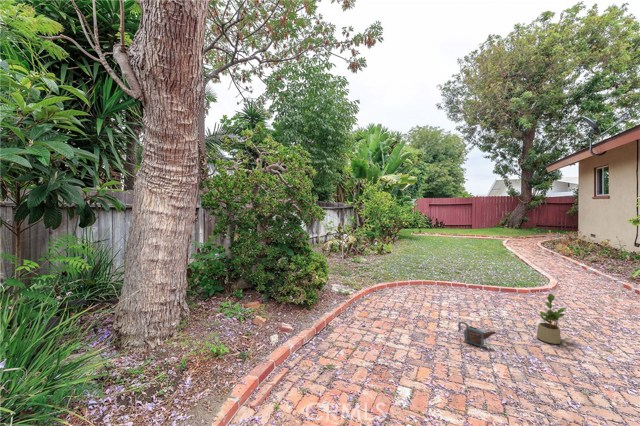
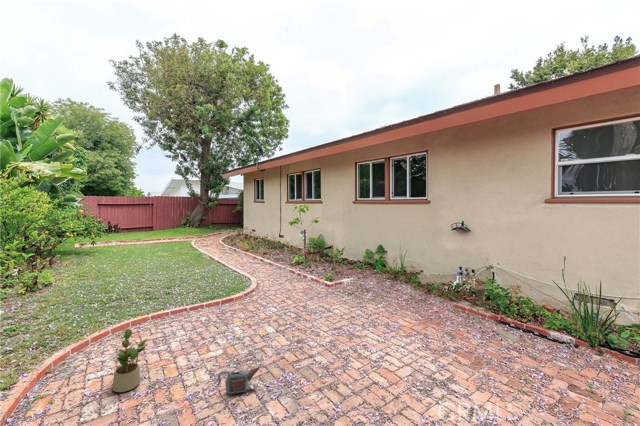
potted plant: present [537,294,567,344] -> present [112,329,147,392]

